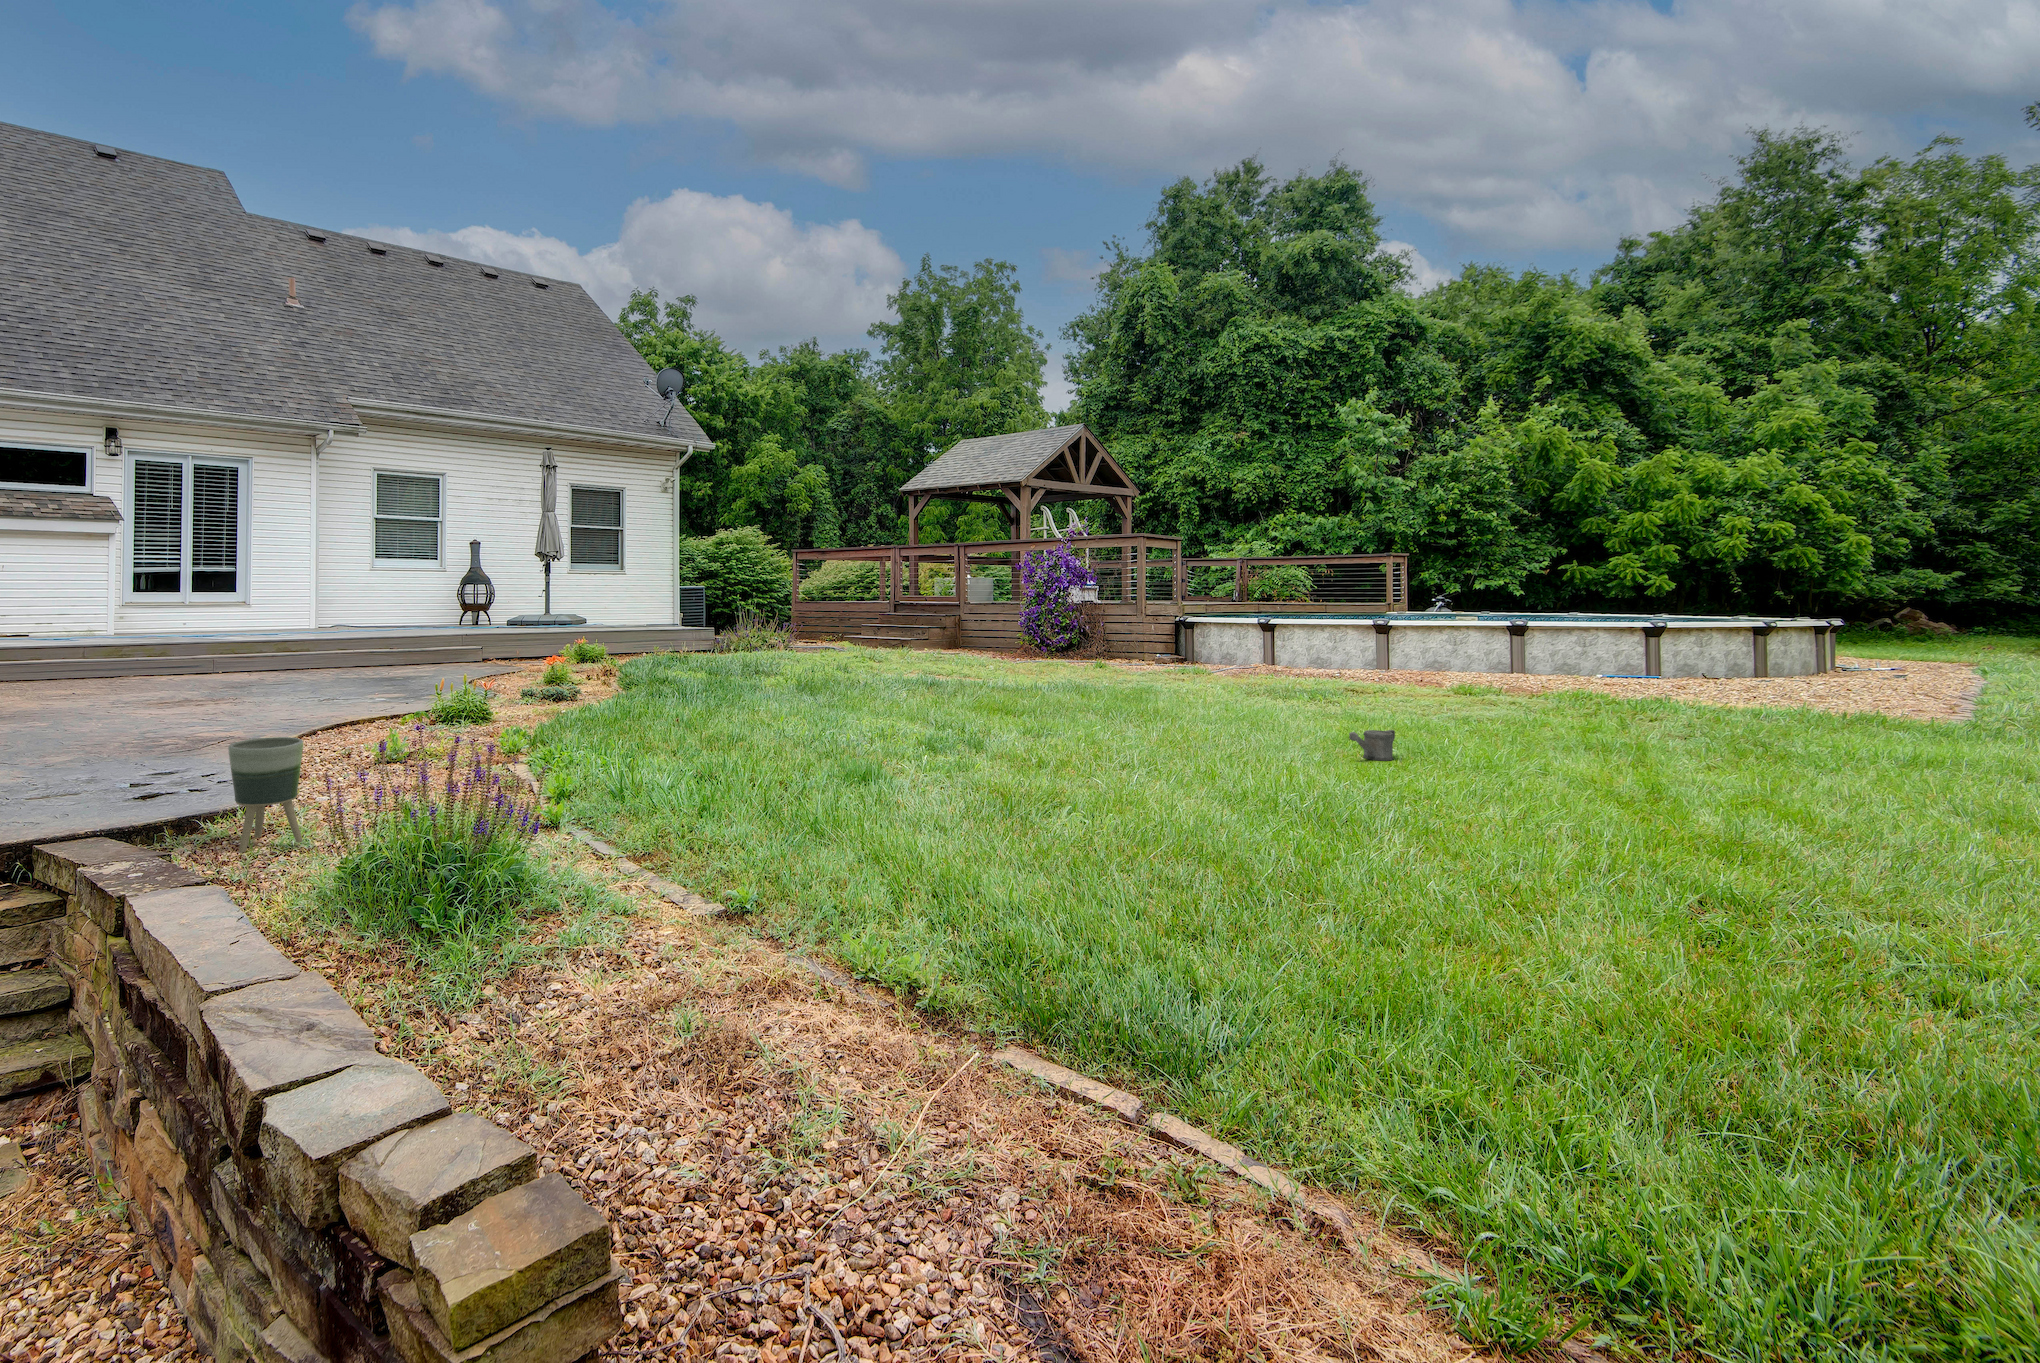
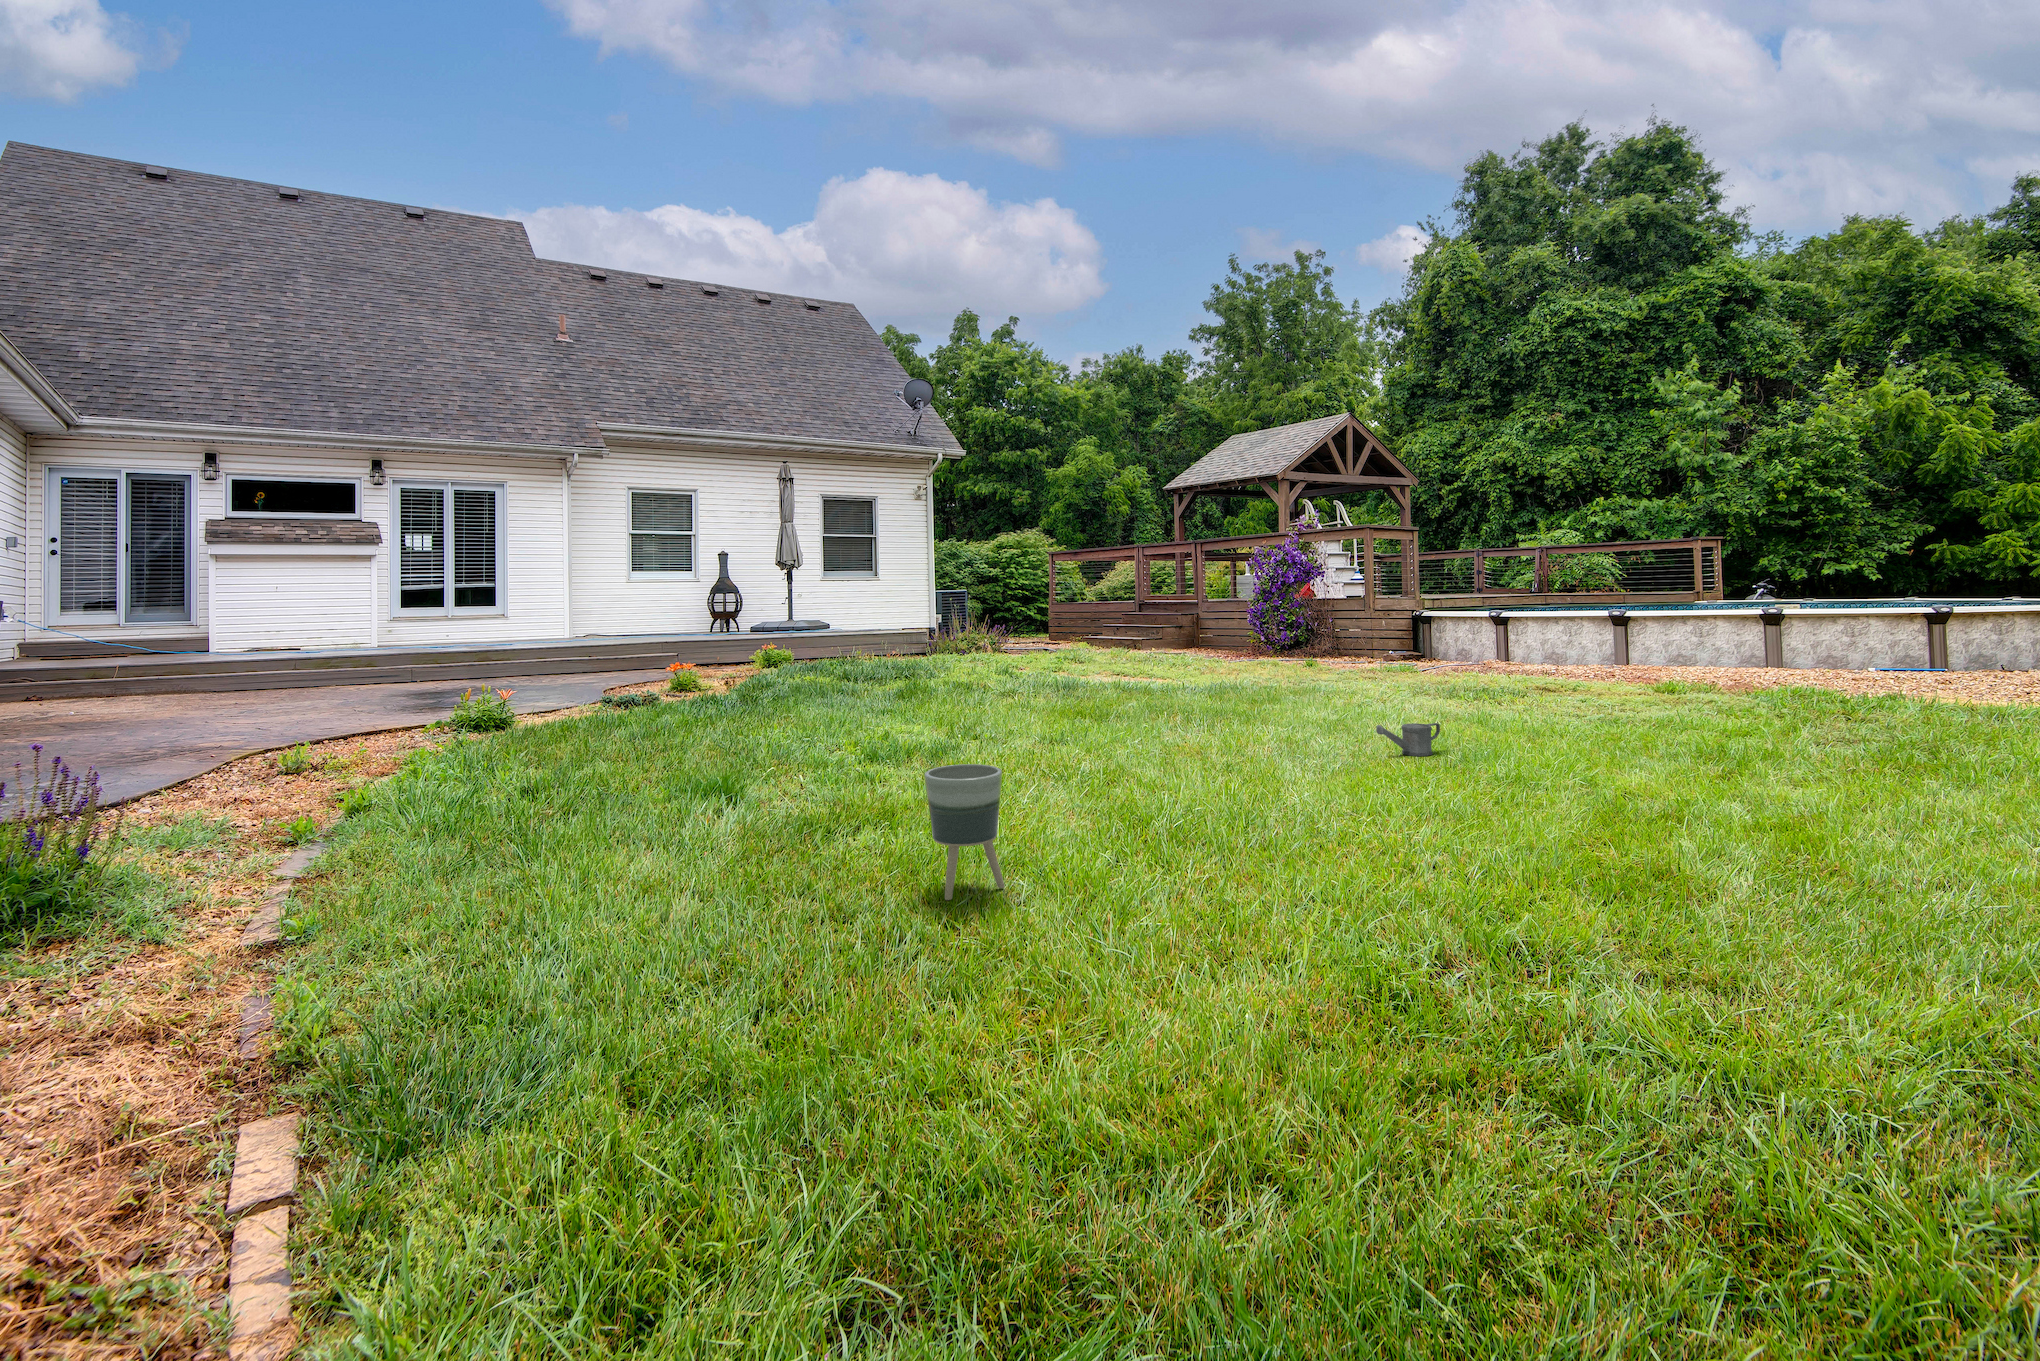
planter: present [228,737,303,852] -> present [924,764,1005,900]

